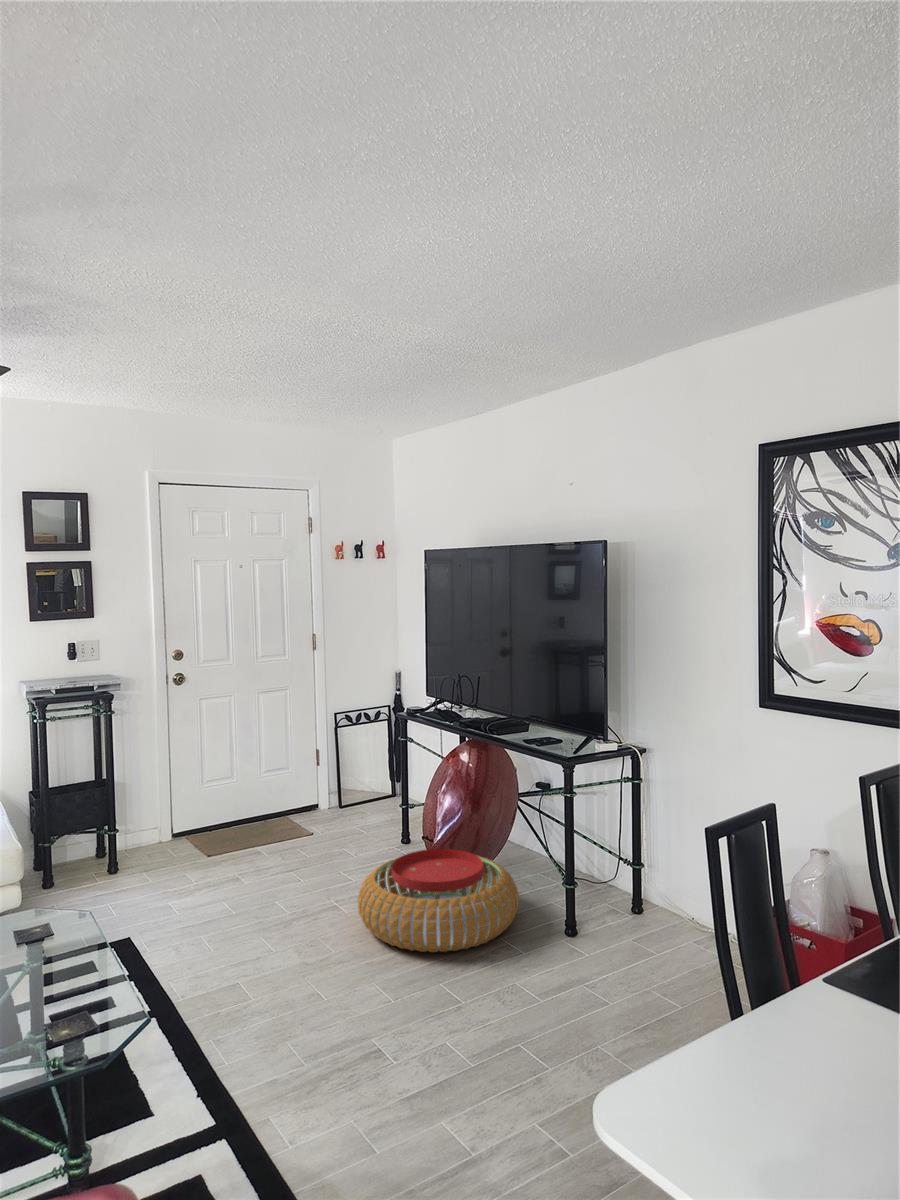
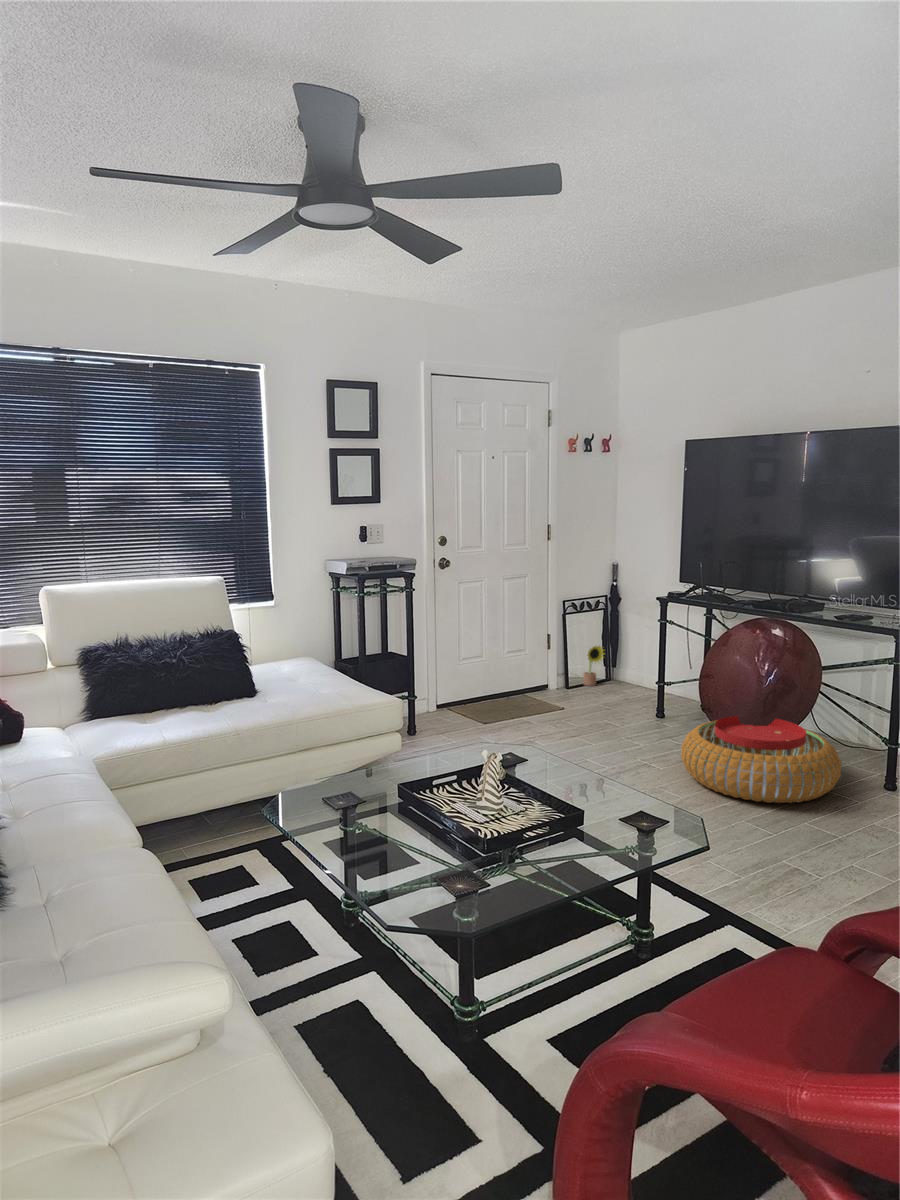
decorative plant: none [361,760,383,805] -> present [583,646,604,686]

